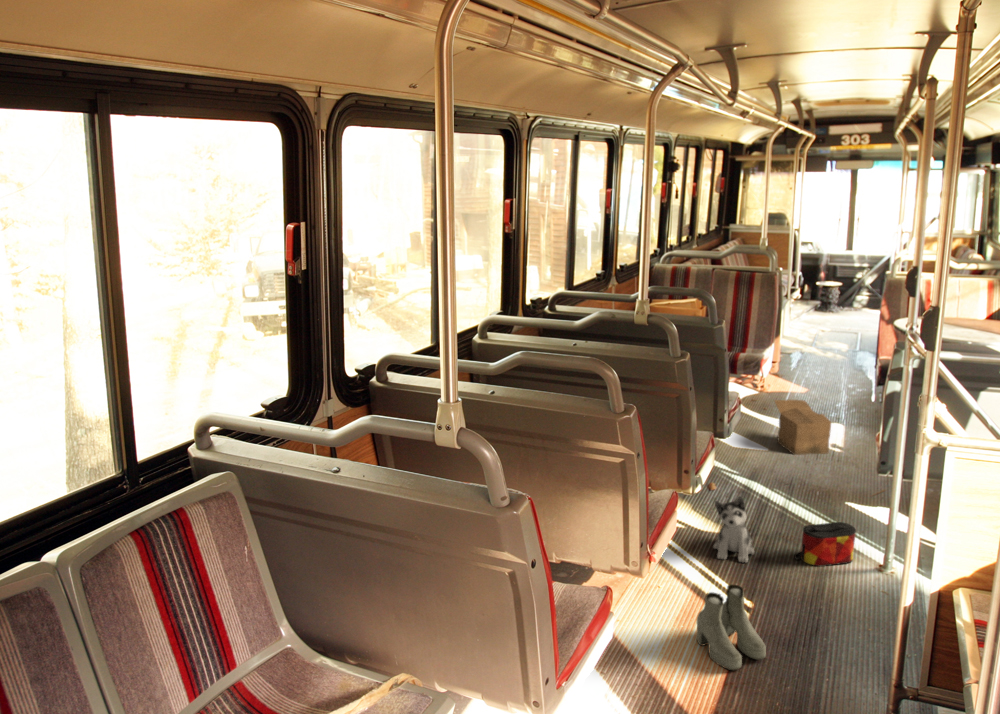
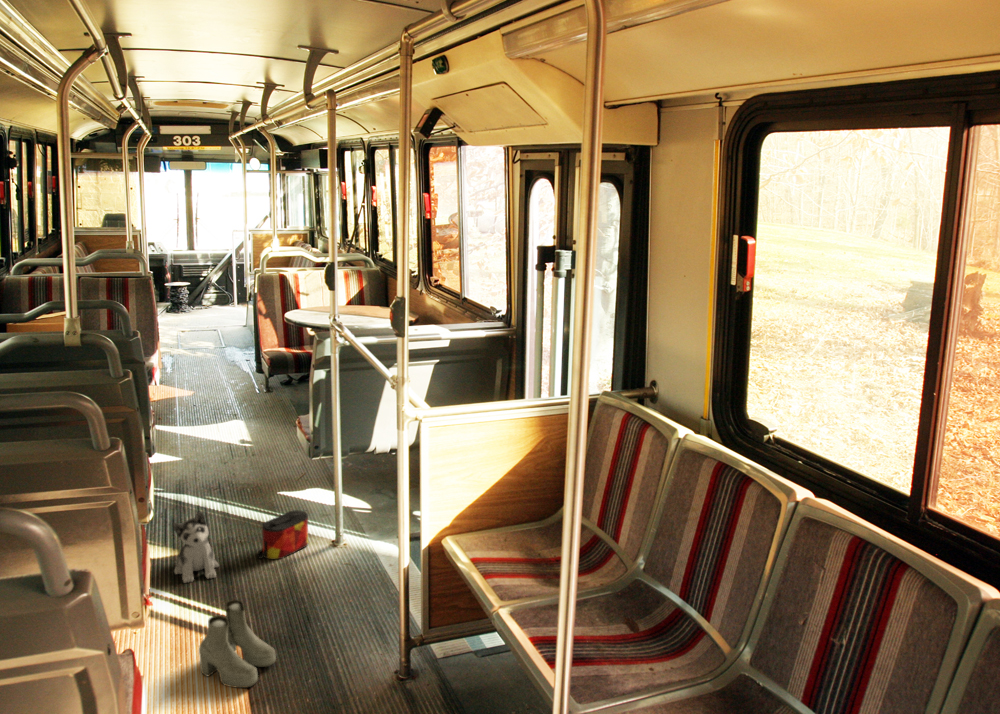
cardboard box: present [775,400,831,455] -> none [181,403,243,460]

